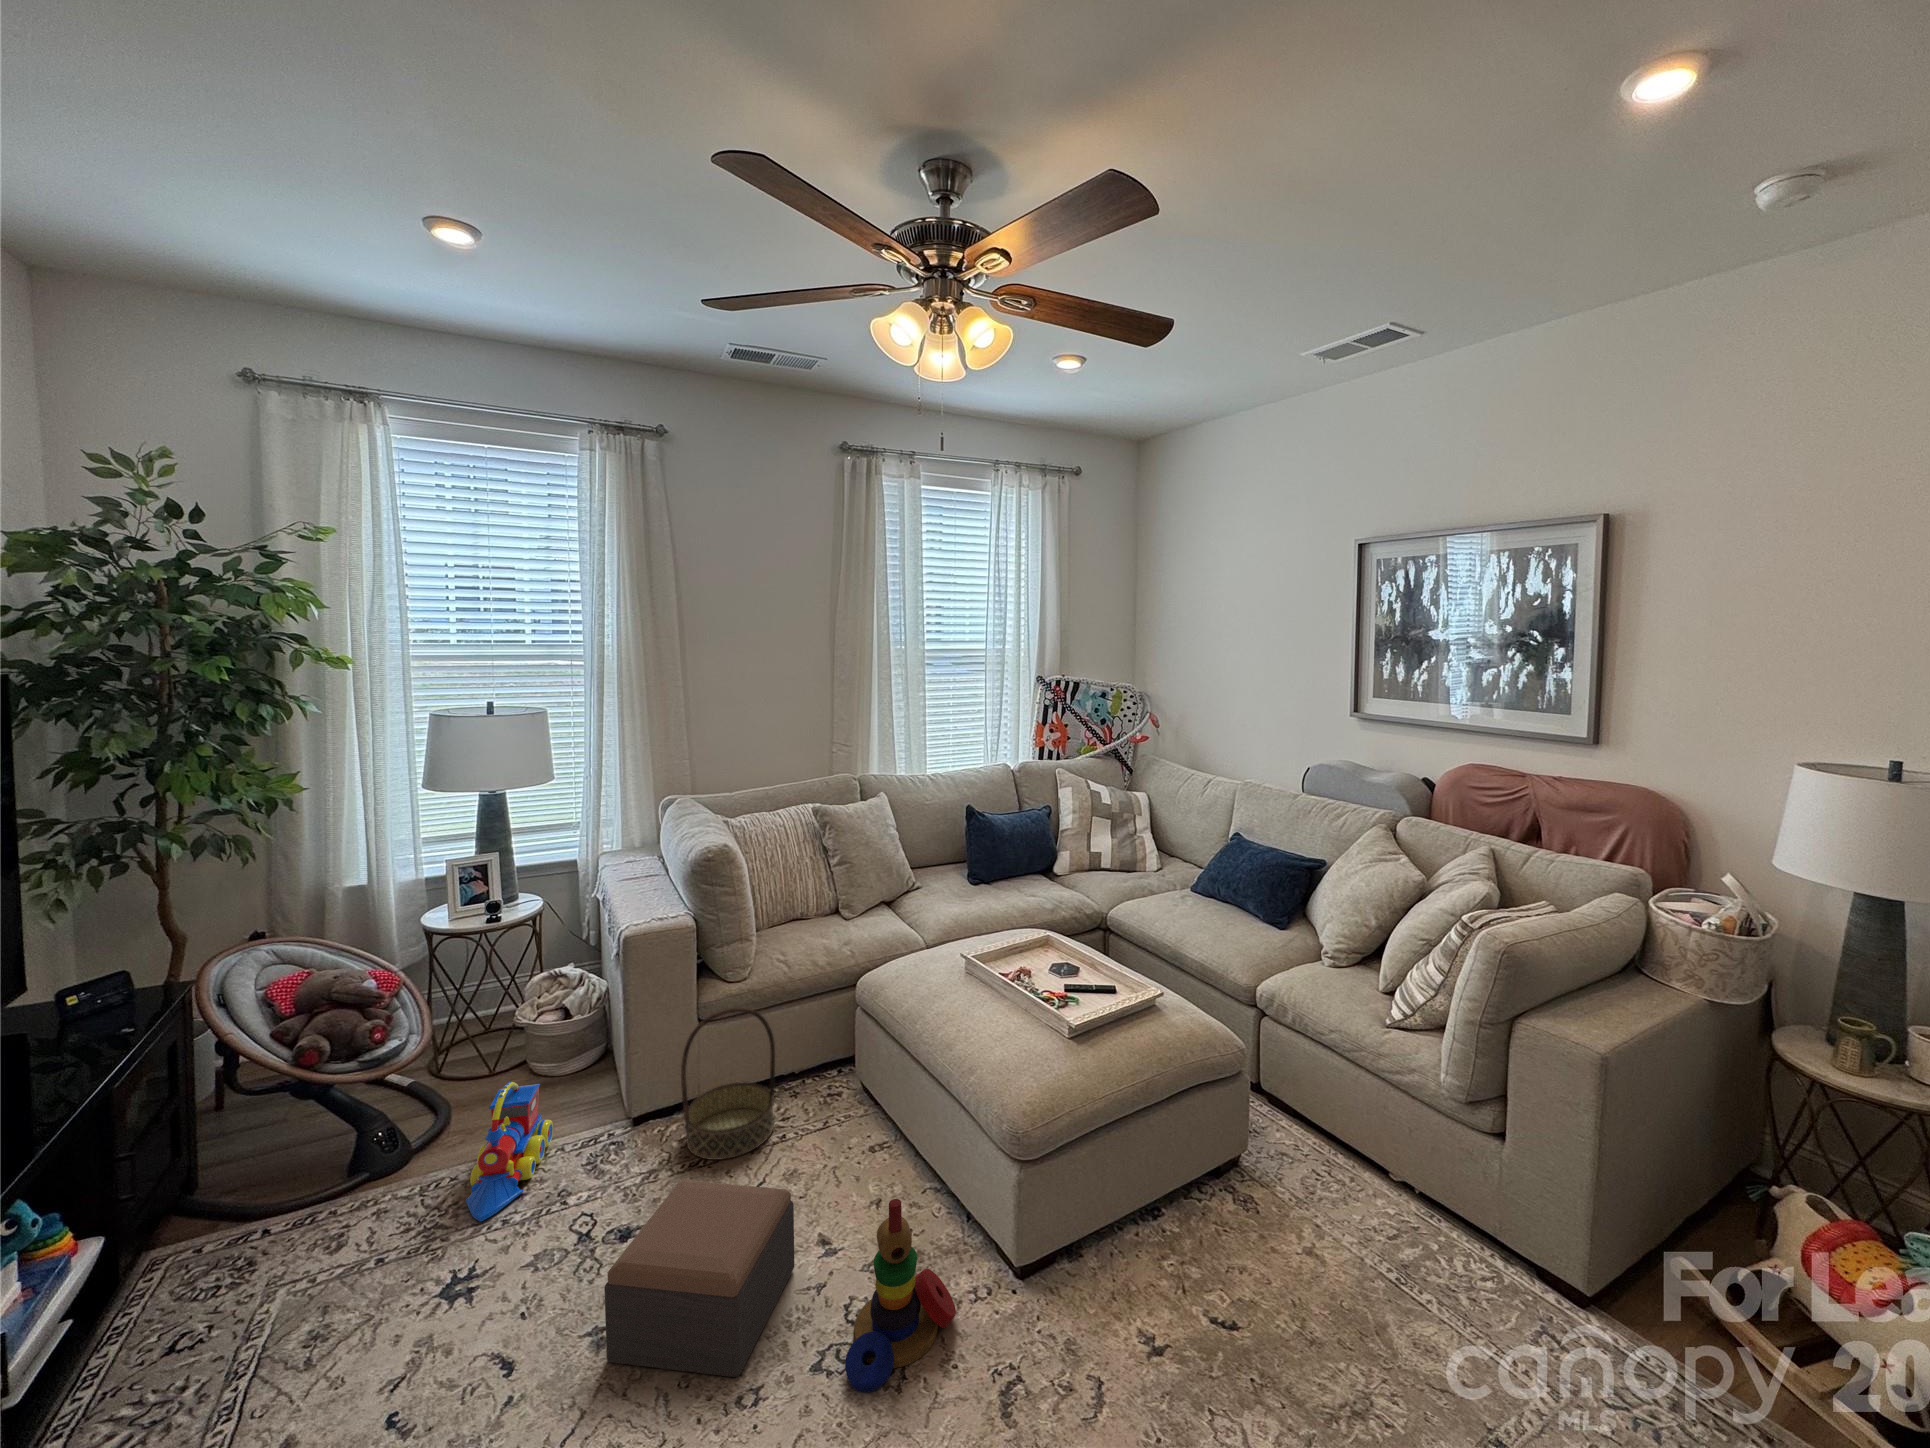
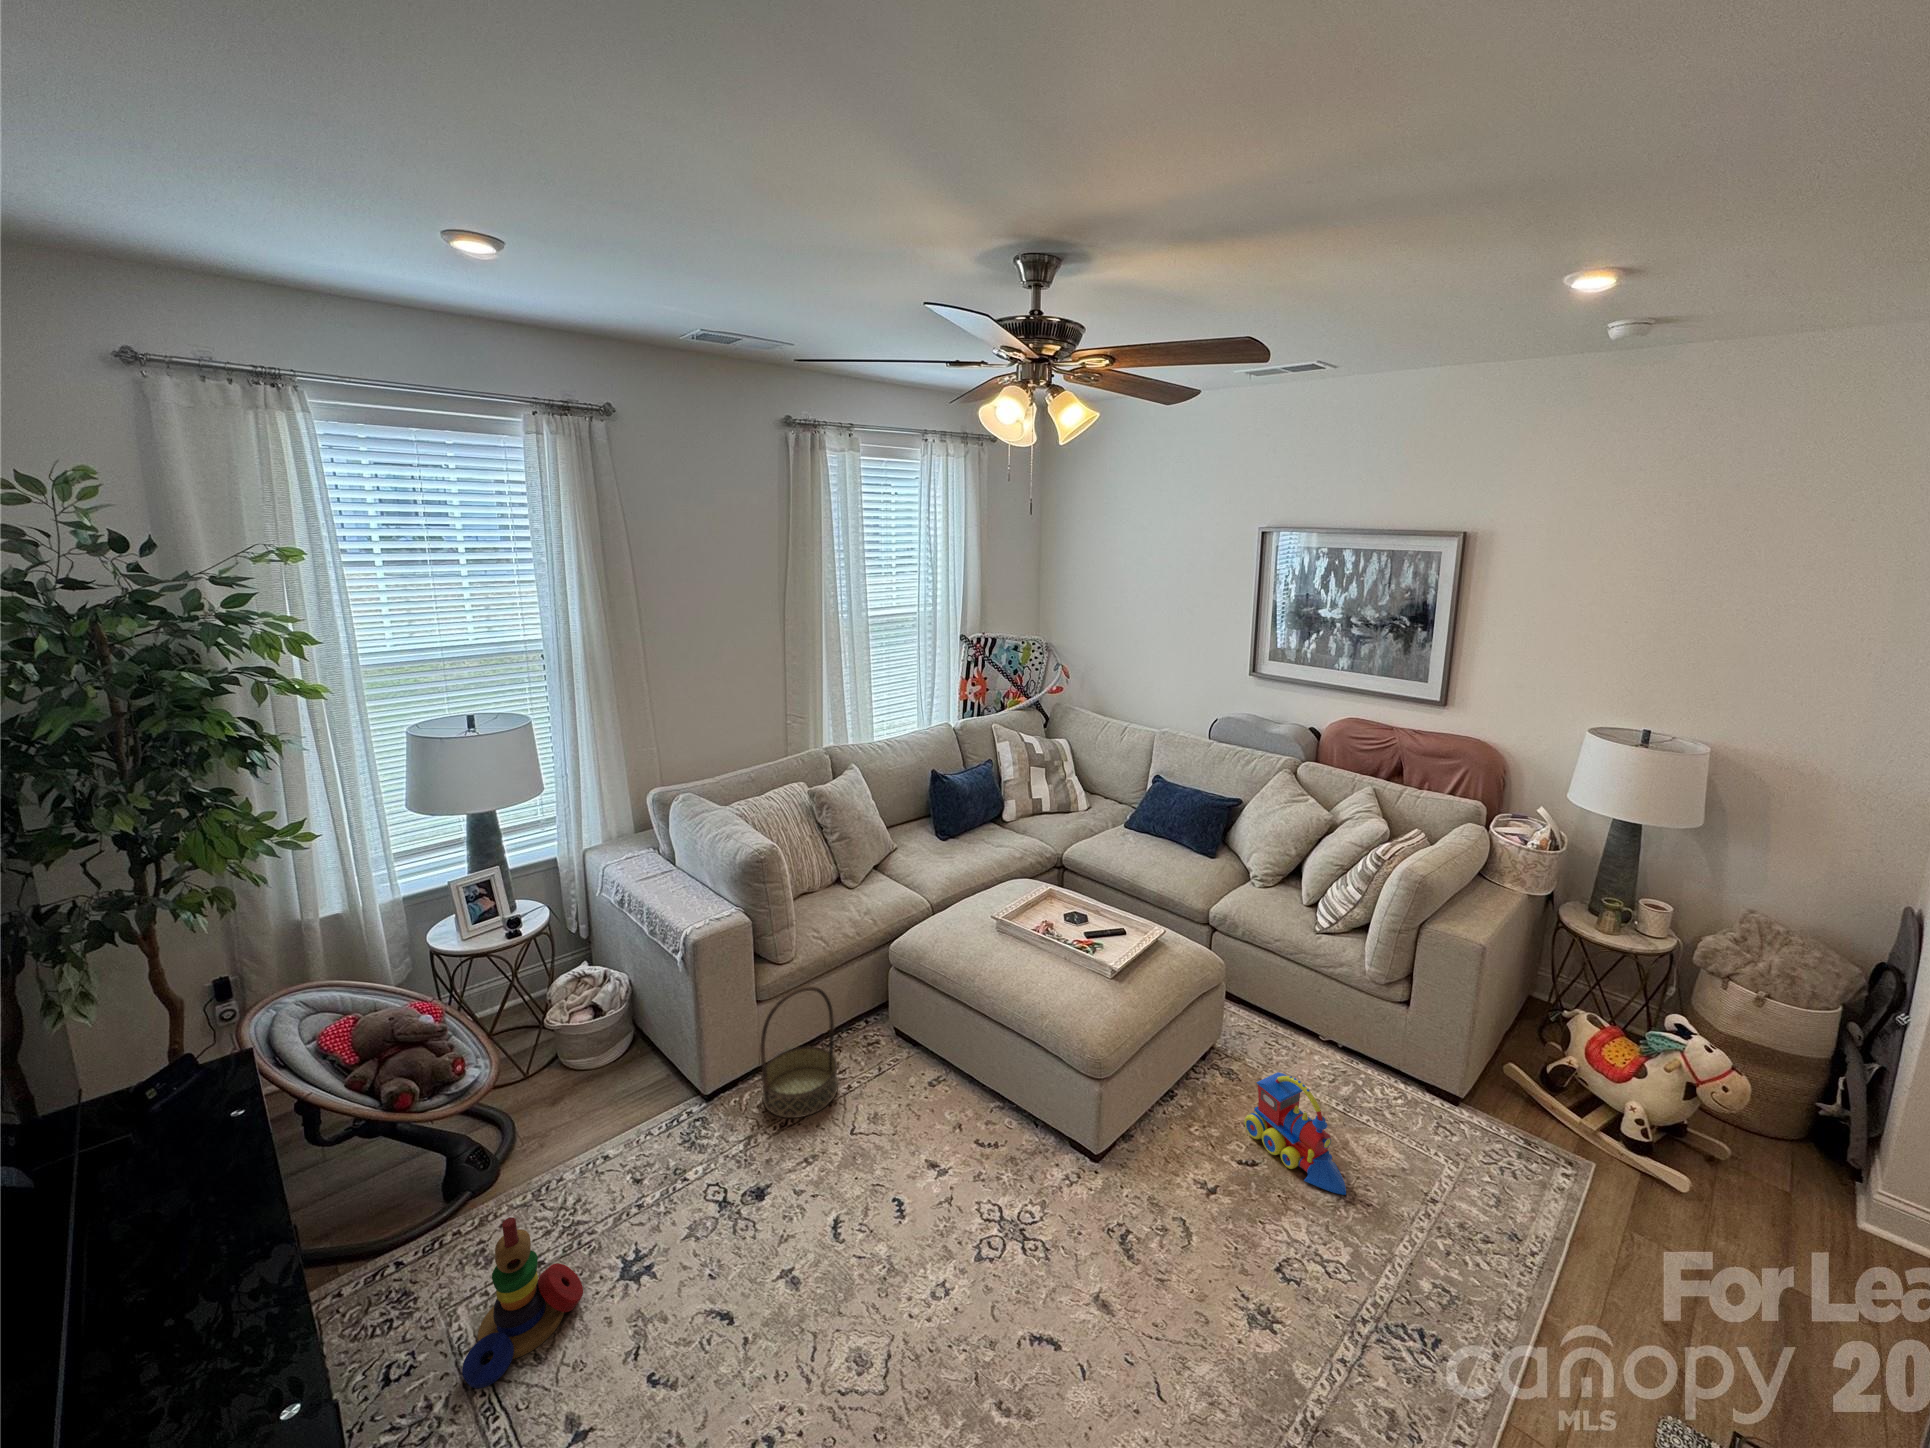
toy train: present [466,1082,553,1221] -> present [1244,1072,1346,1195]
footstool: present [604,1180,794,1377] -> none [806,1134,924,1293]
stacking toy: present [845,1199,956,1393] -> present [462,1217,583,1388]

